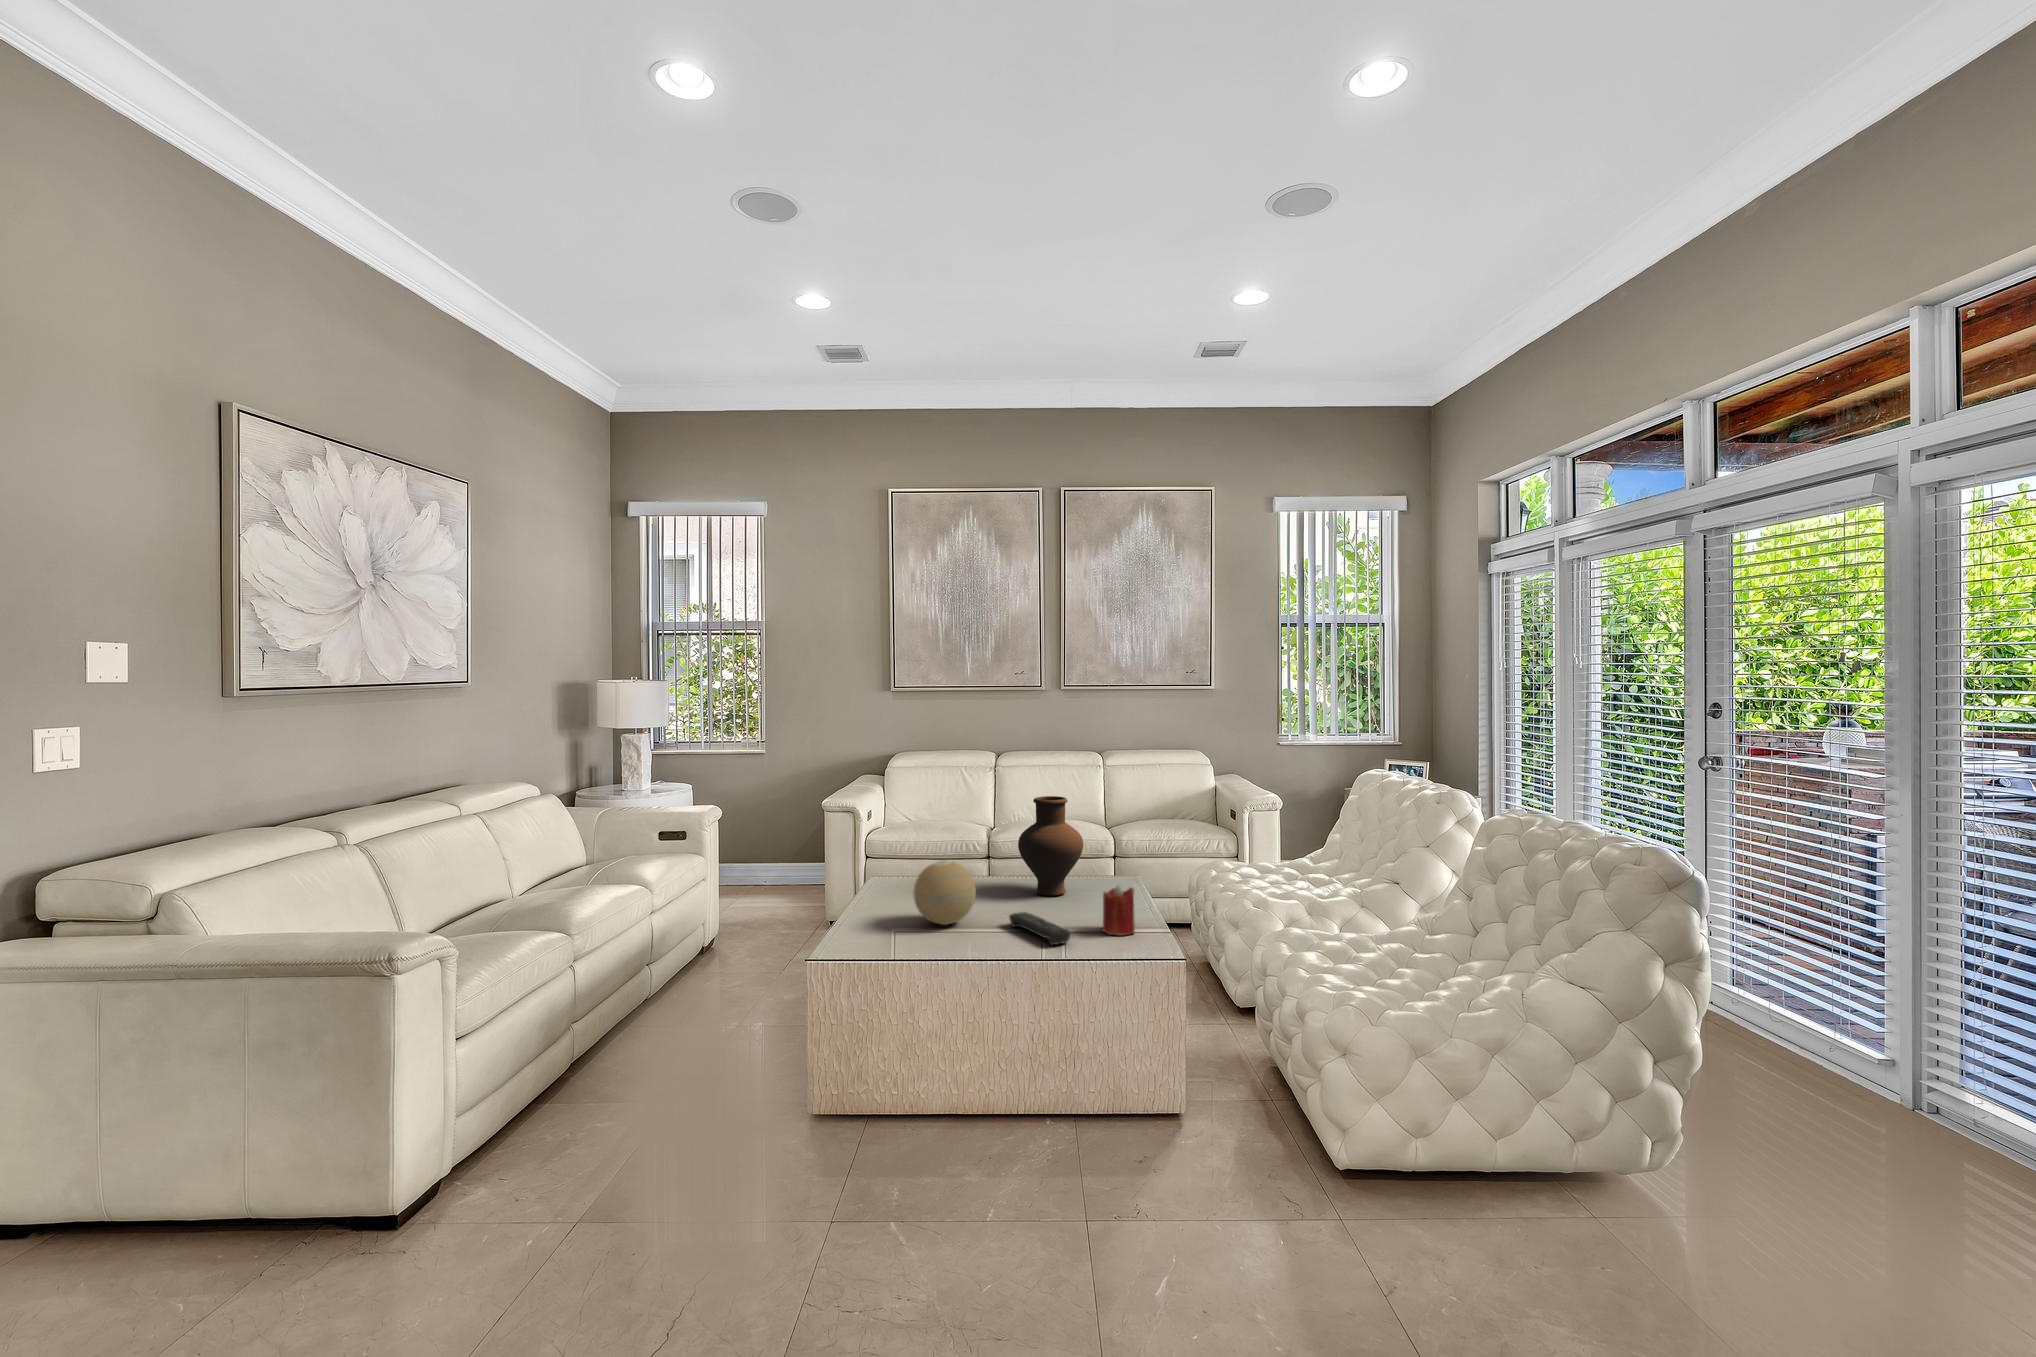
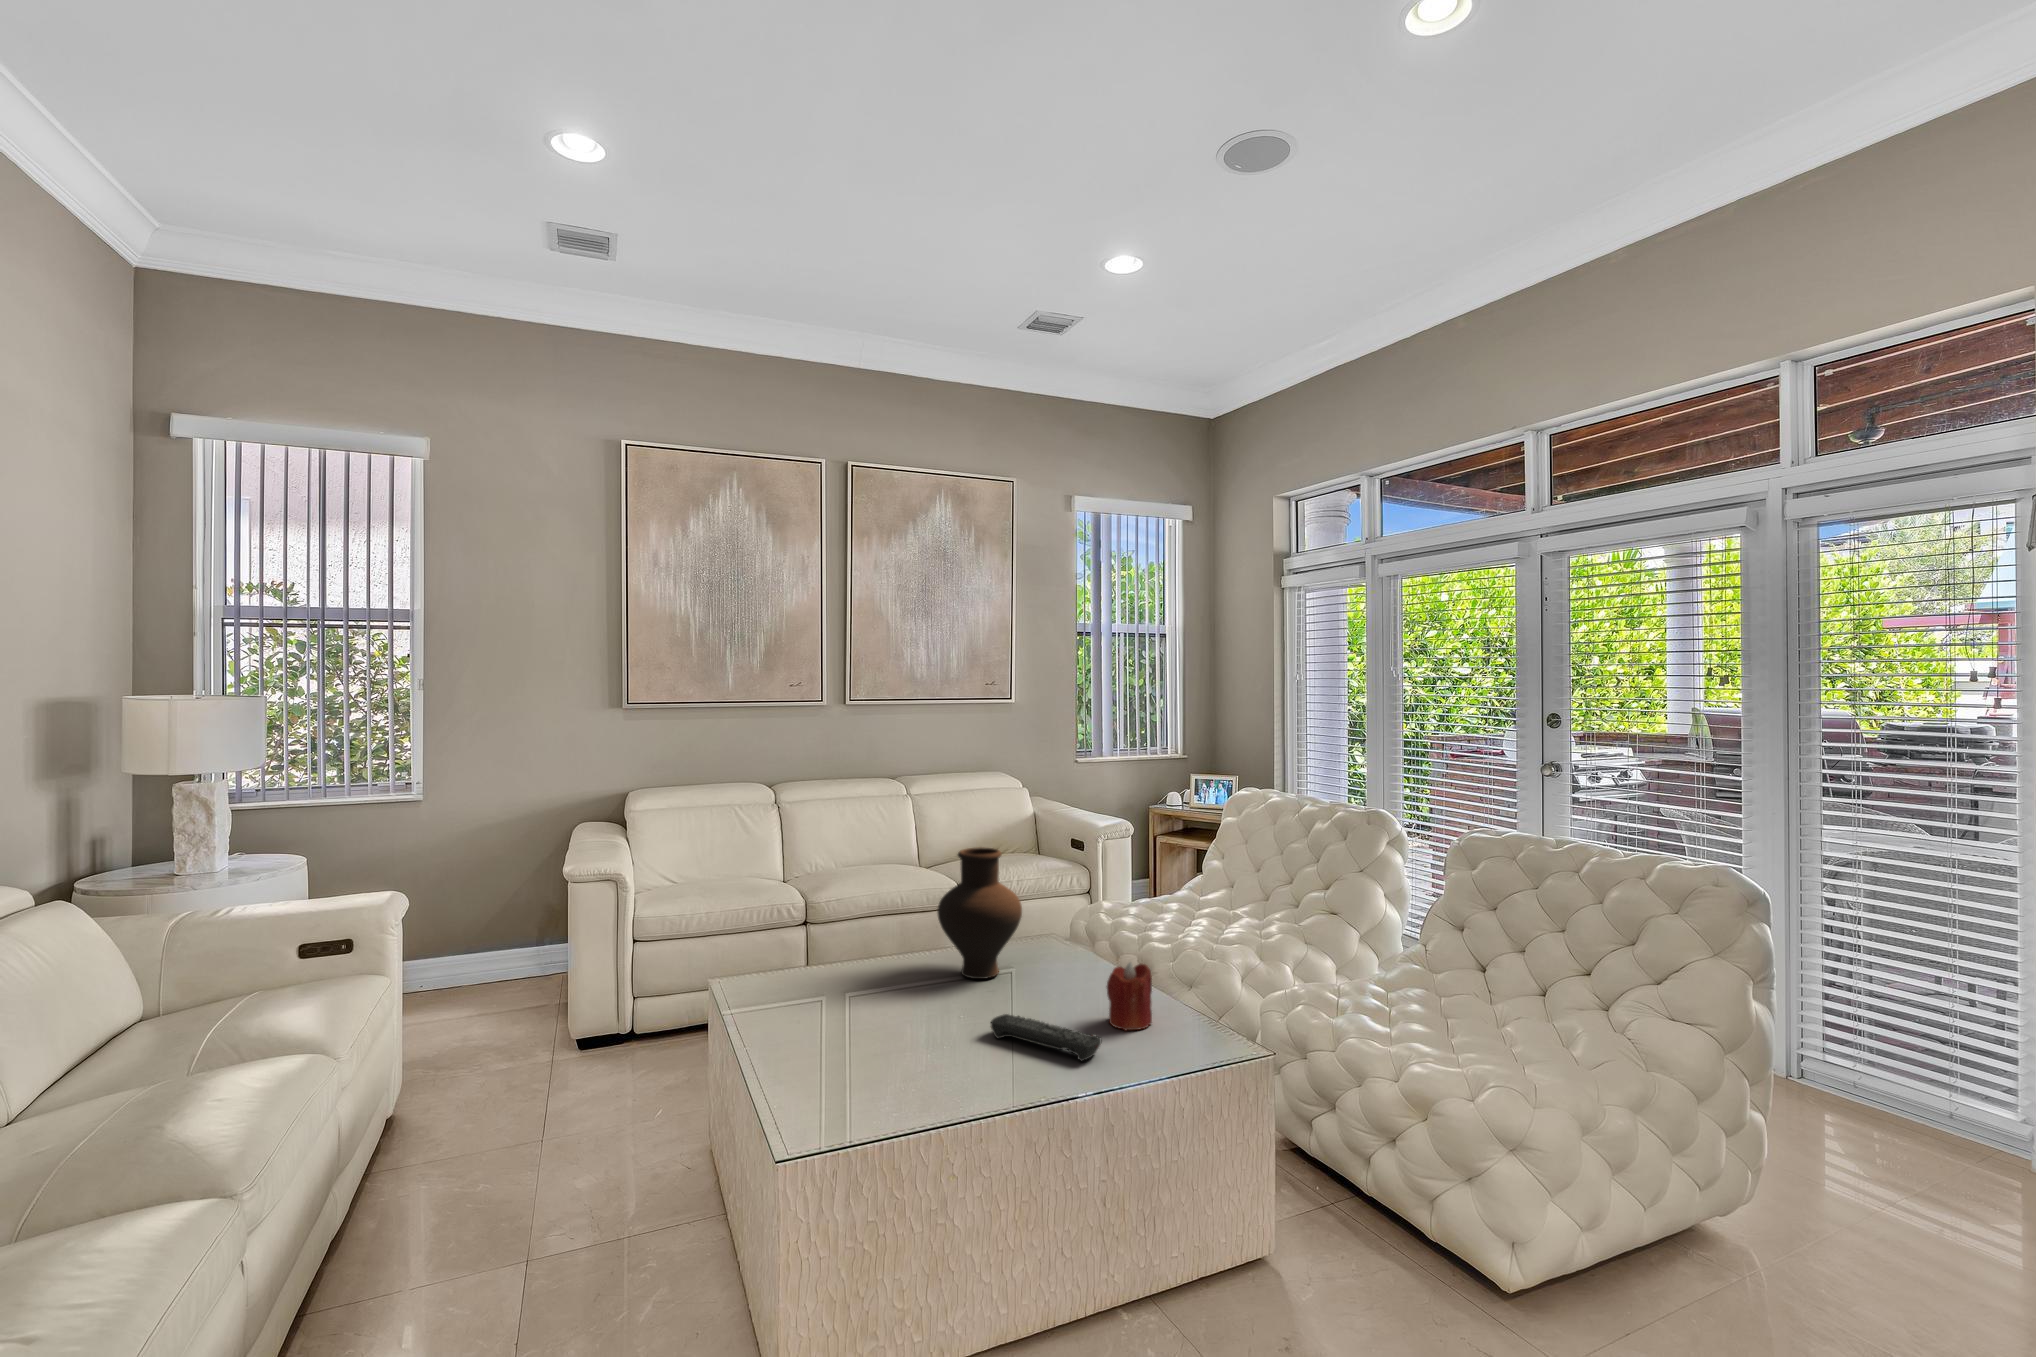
decorative orb: present [914,861,976,925] -> none [856,958,946,1051]

